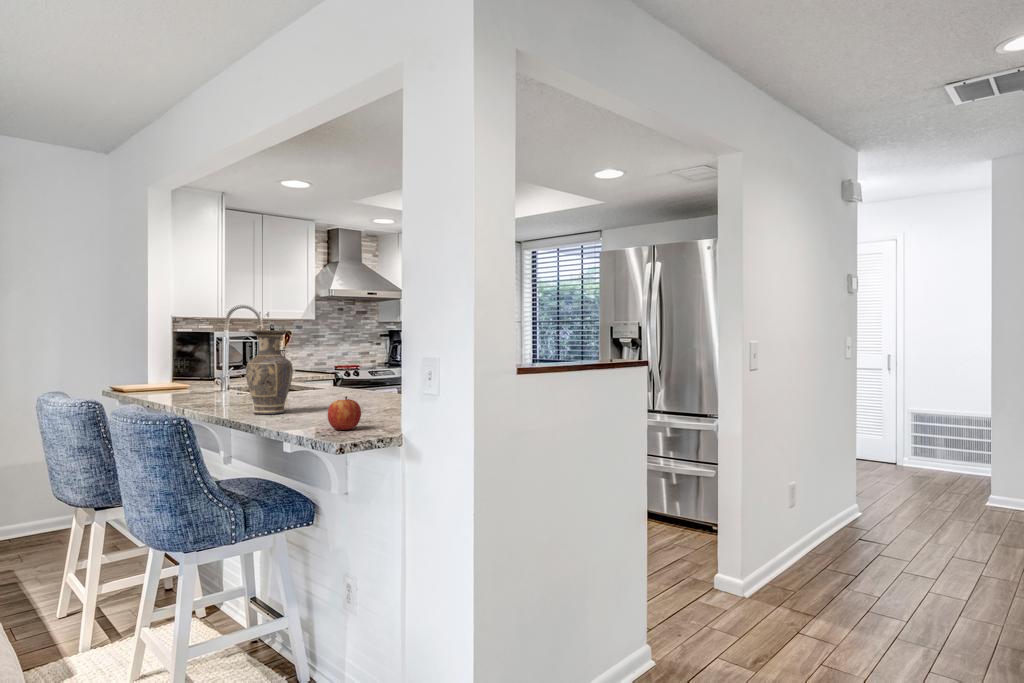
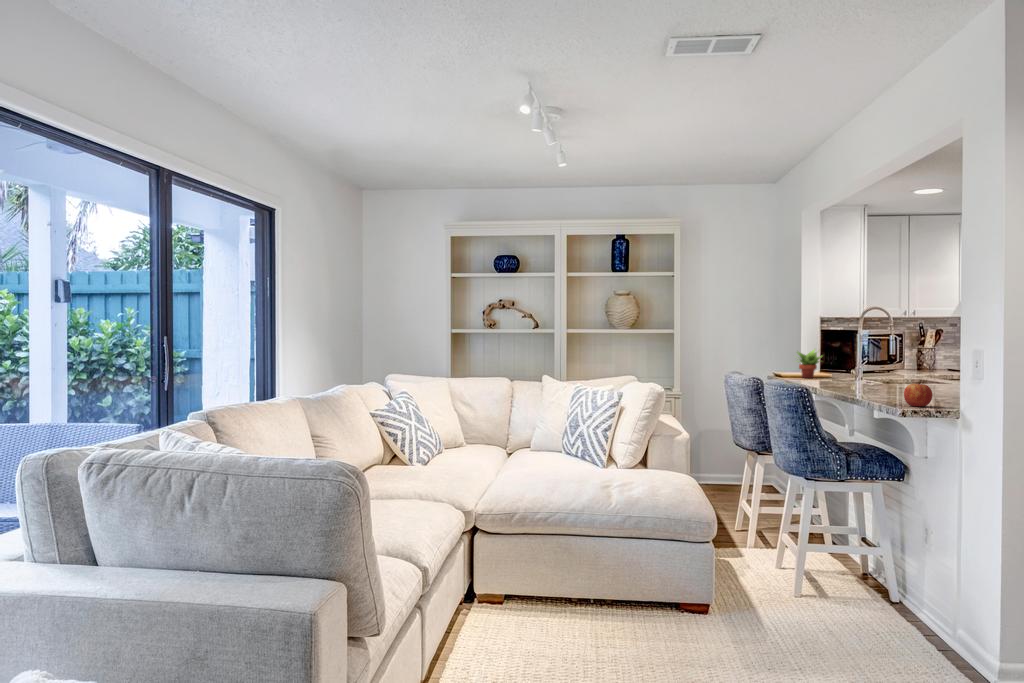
vase: present [246,330,293,415] -> none [856,331,893,395]
succulent plant: none [140,353,185,394] -> present [797,349,822,378]

